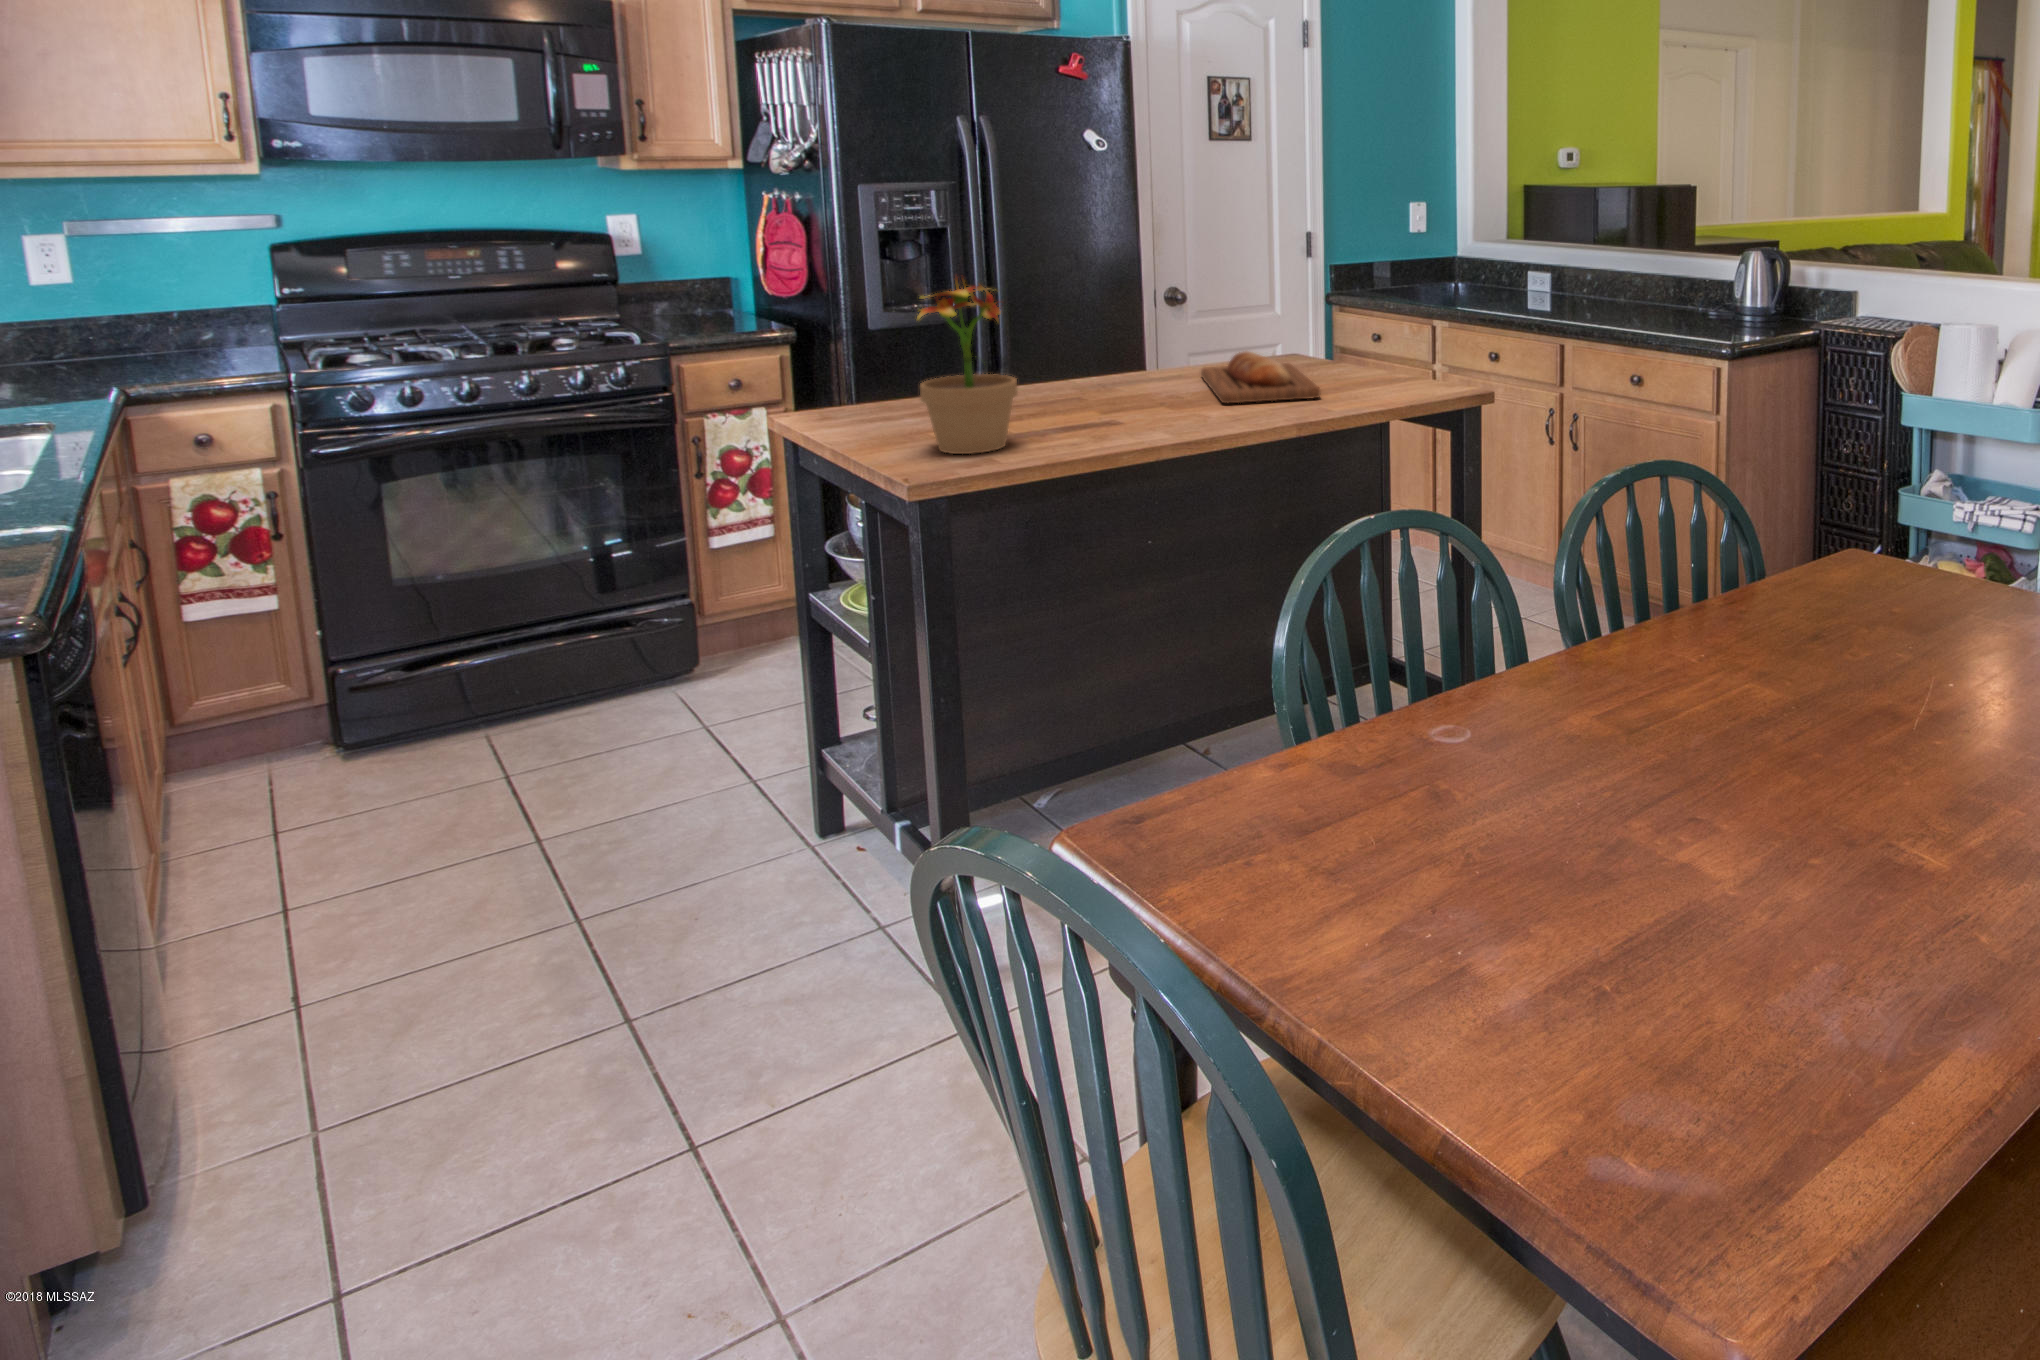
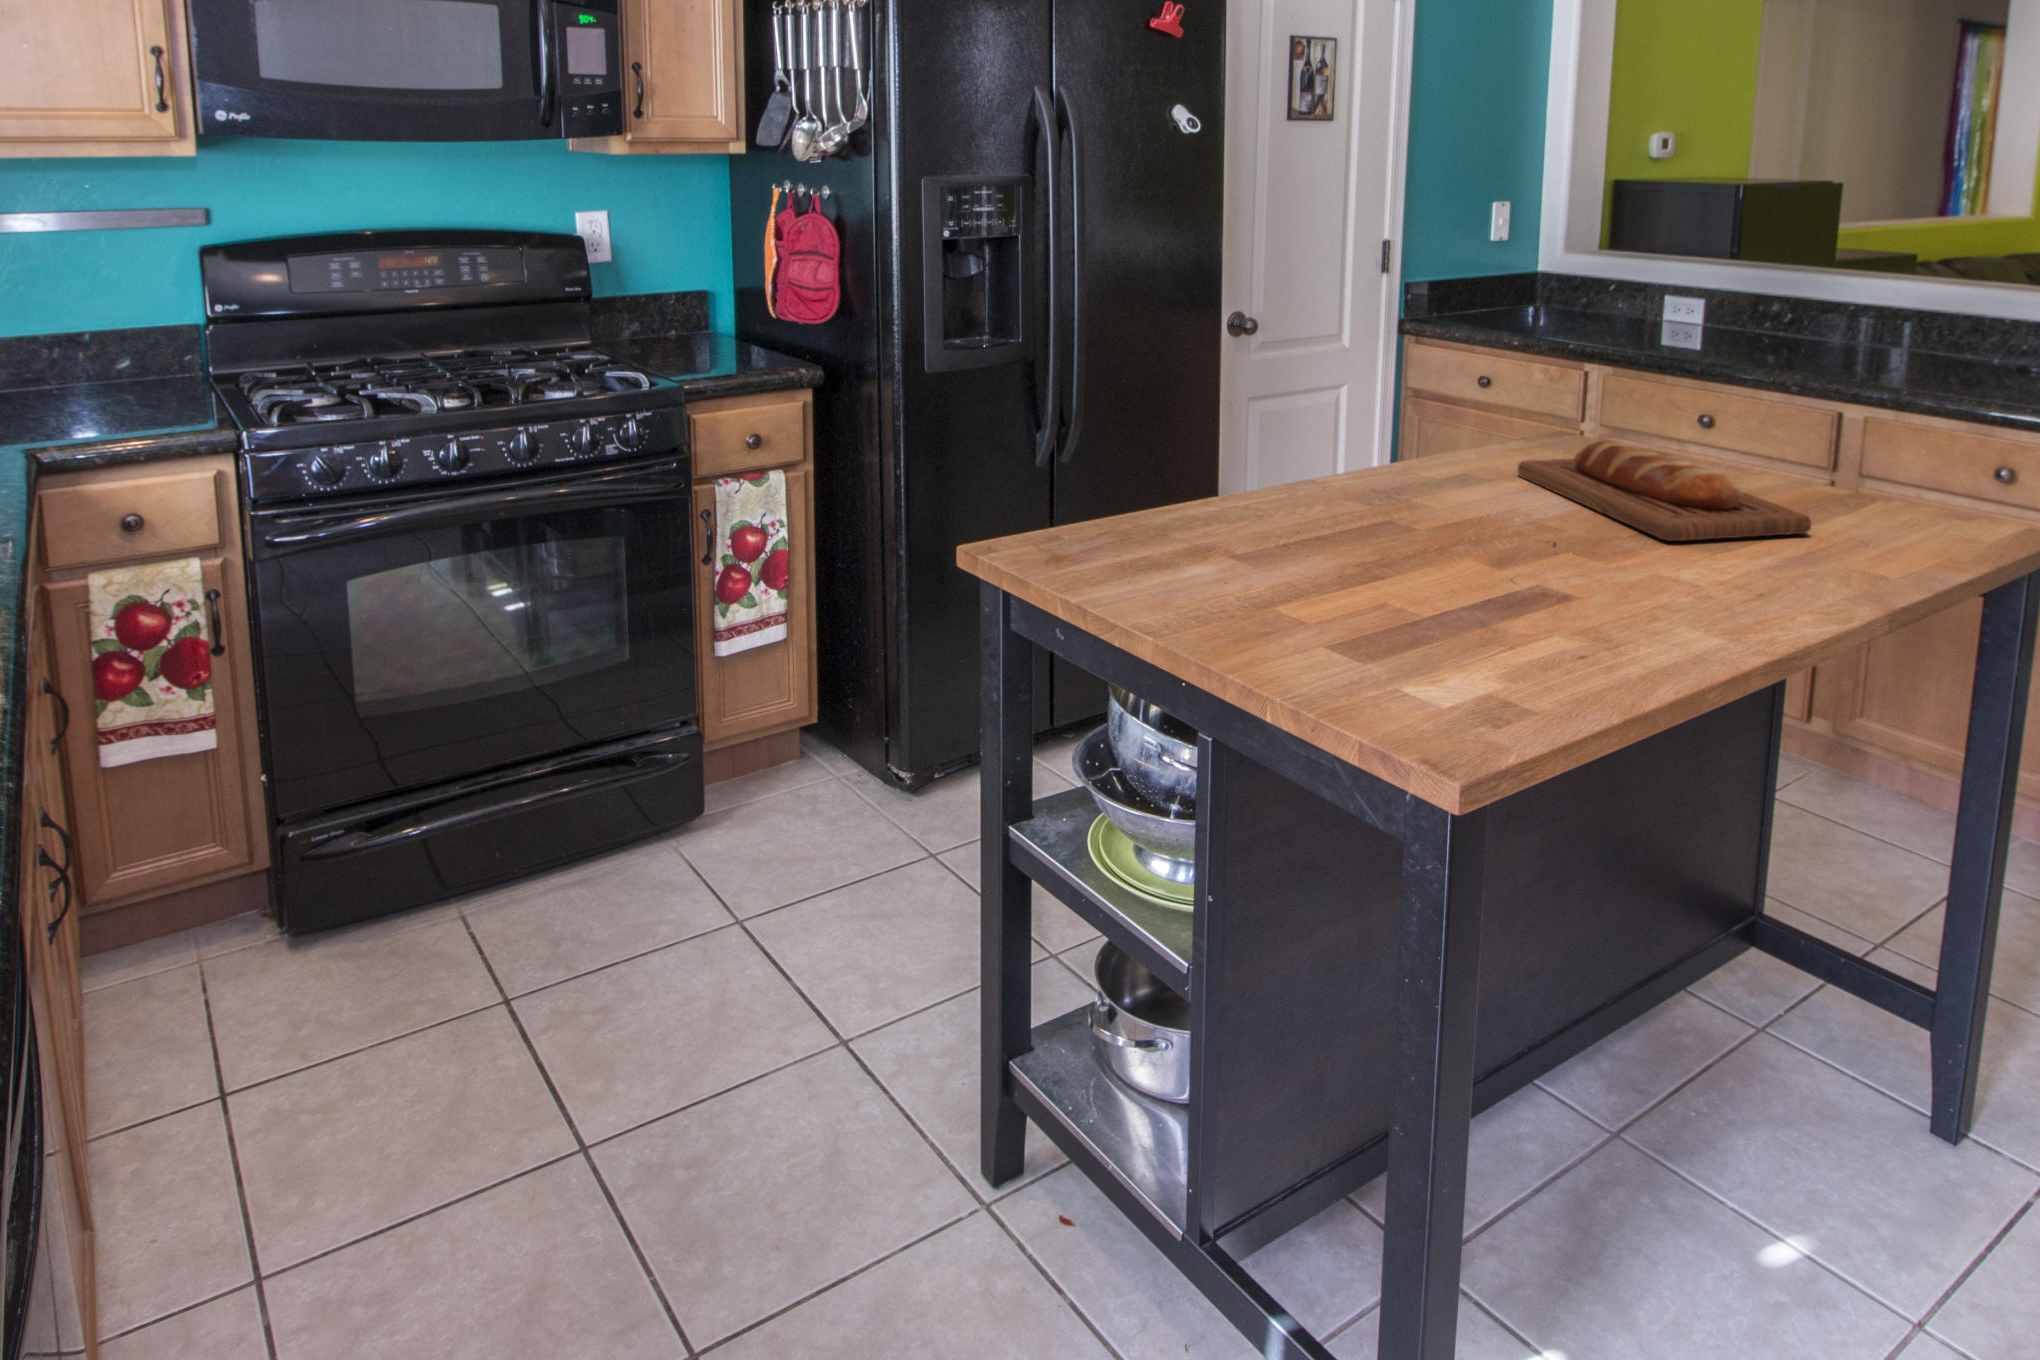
potted plant: present [917,277,1017,454] -> none [1320,338,1489,659]

